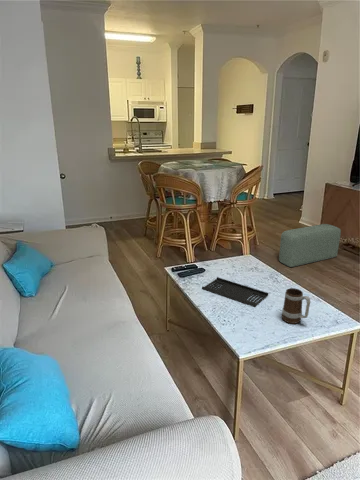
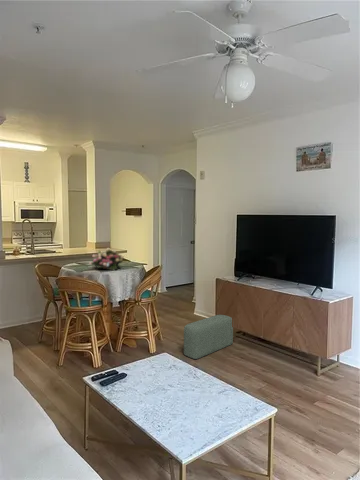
flower arrangement: none [186,145,223,169] -> present [89,248,124,270]
tray: present [202,277,268,307] -> none [128,381,192,407]
mug: present [282,288,310,324] -> none [210,382,234,417]

